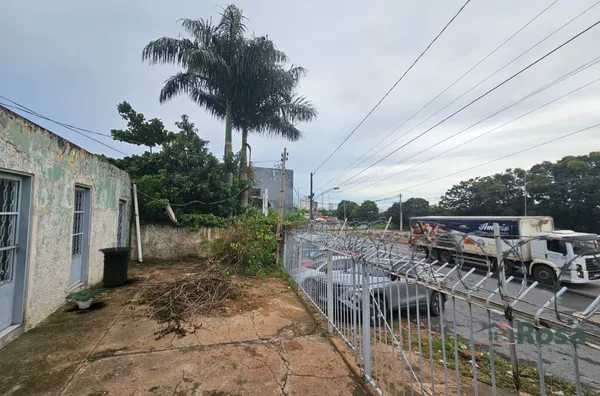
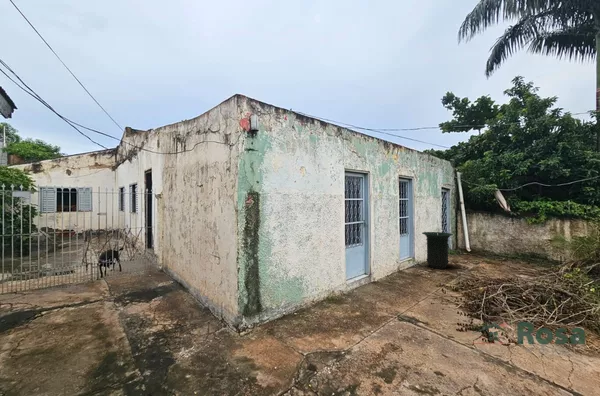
potted plant: present [65,288,108,308] -> none [396,263,426,279]

